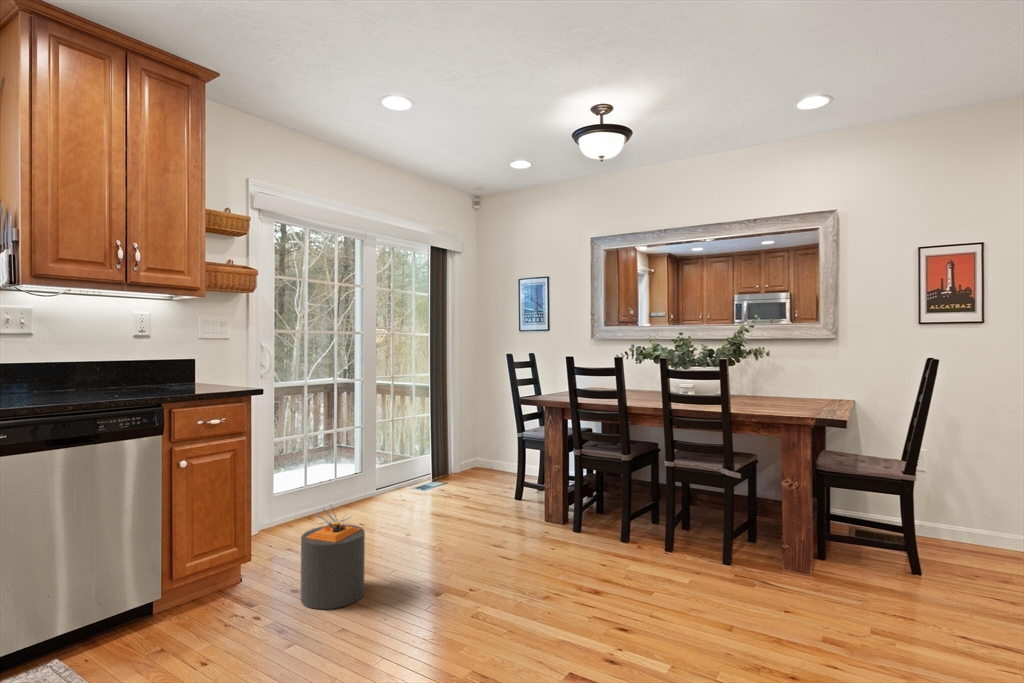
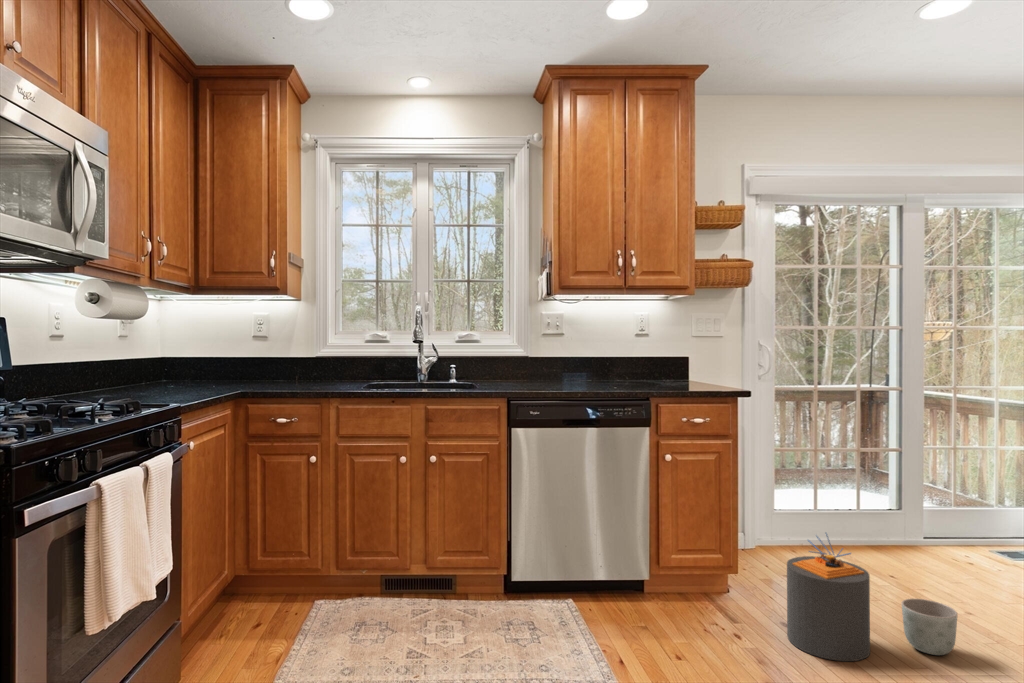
planter: none [383,538,418,577] -> present [902,599,957,655]

